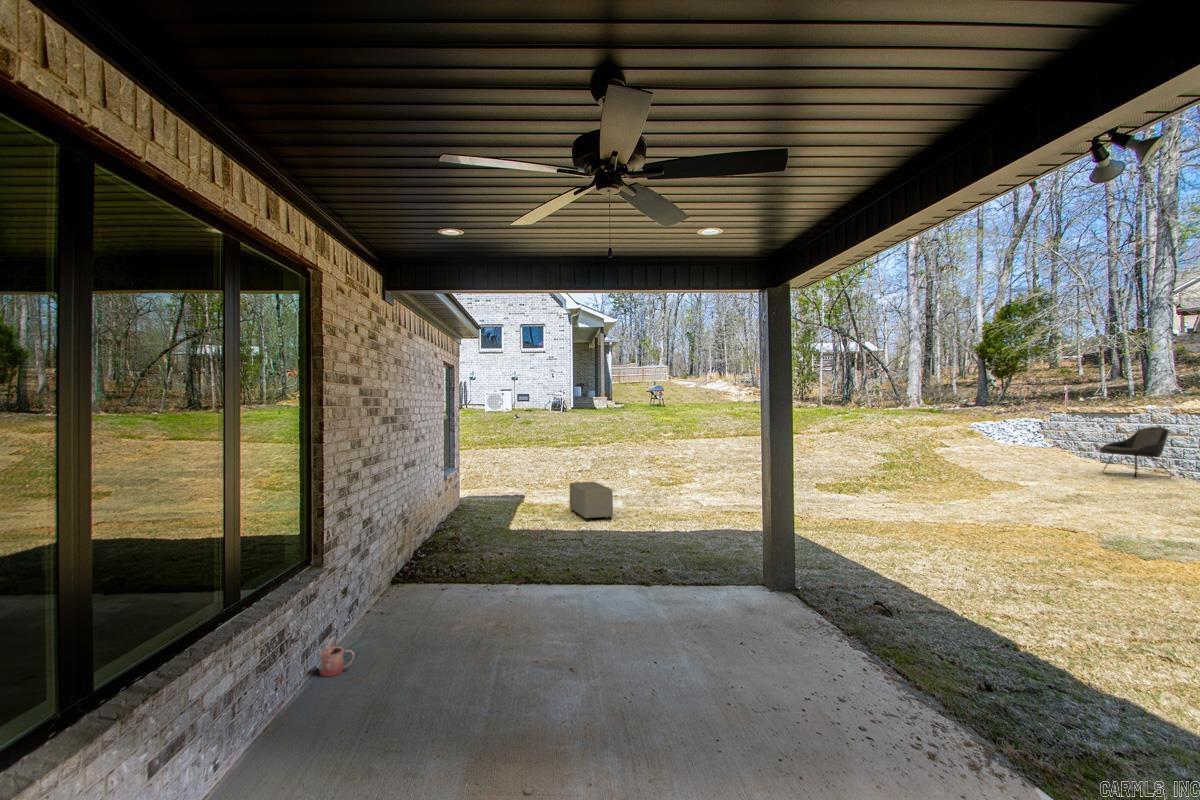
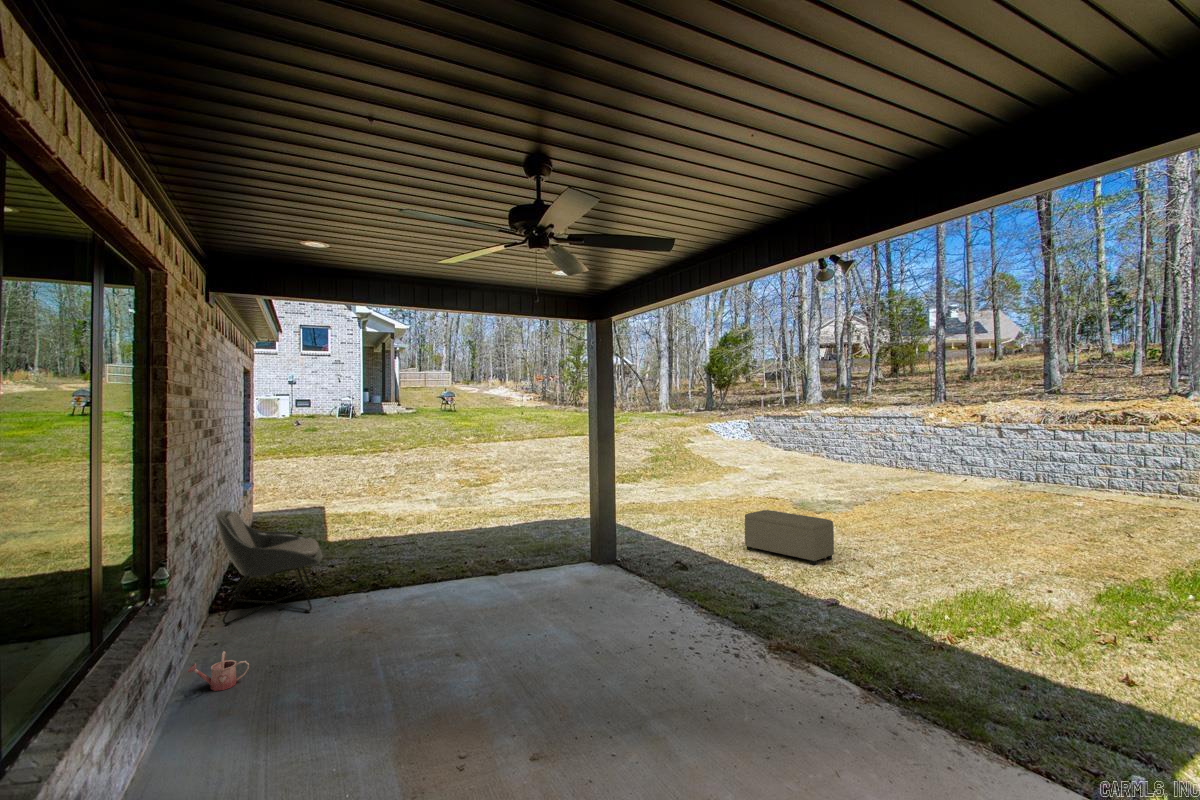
lounge chair: present [1100,427,1172,478] -> present [216,510,323,626]
ottoman: present [570,482,613,521] -> present [745,510,834,565]

